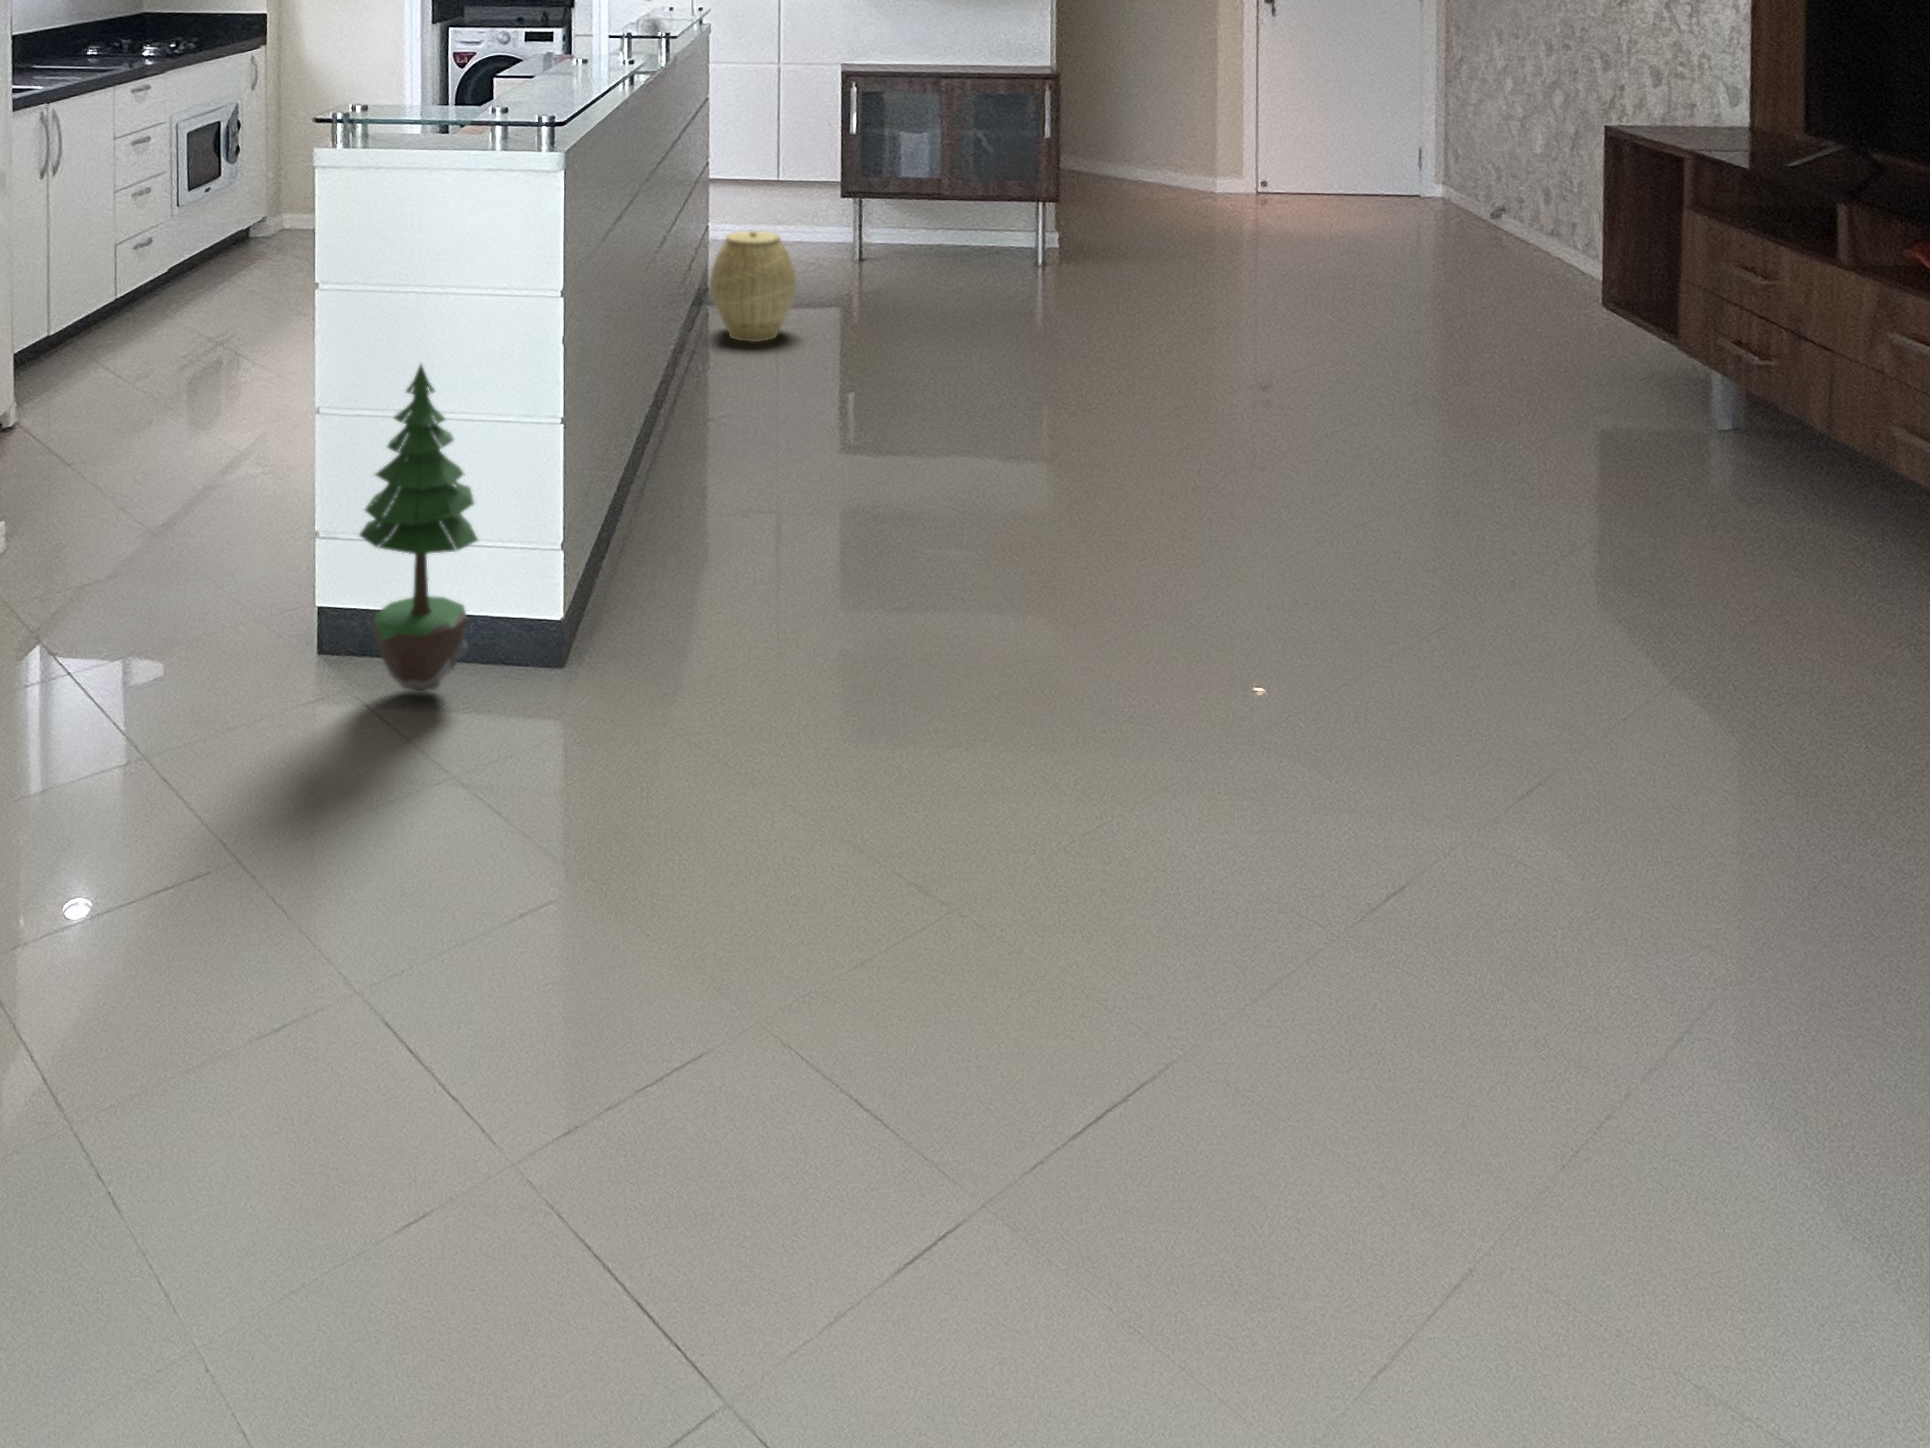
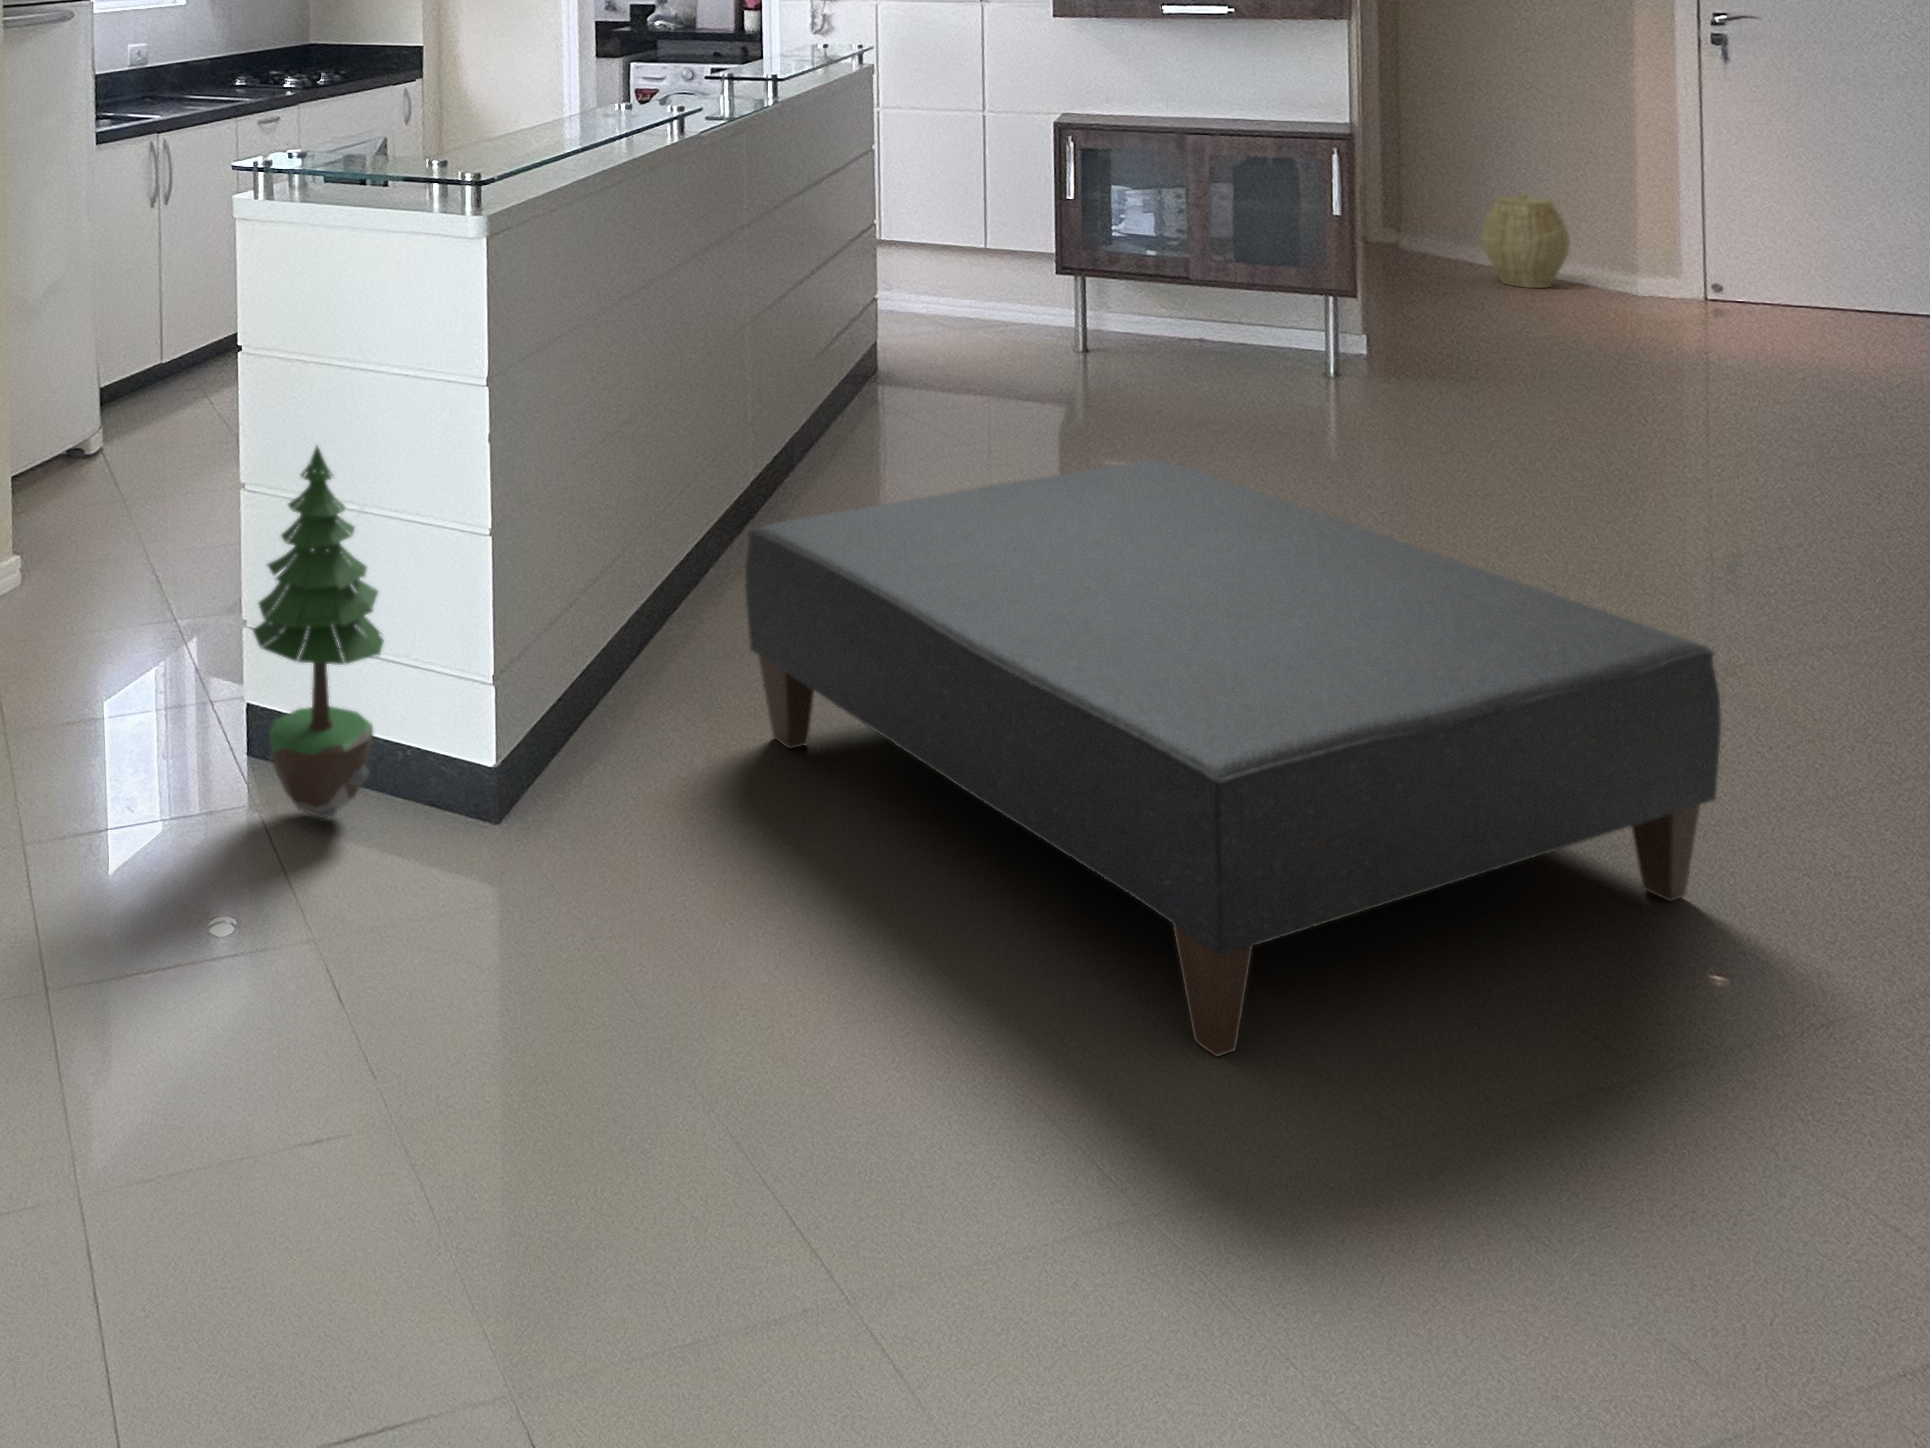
woven basket: present [710,231,796,342] -> present [1482,195,1570,288]
ottoman: none [735,328,1395,729] -> present [745,460,1721,1057]

